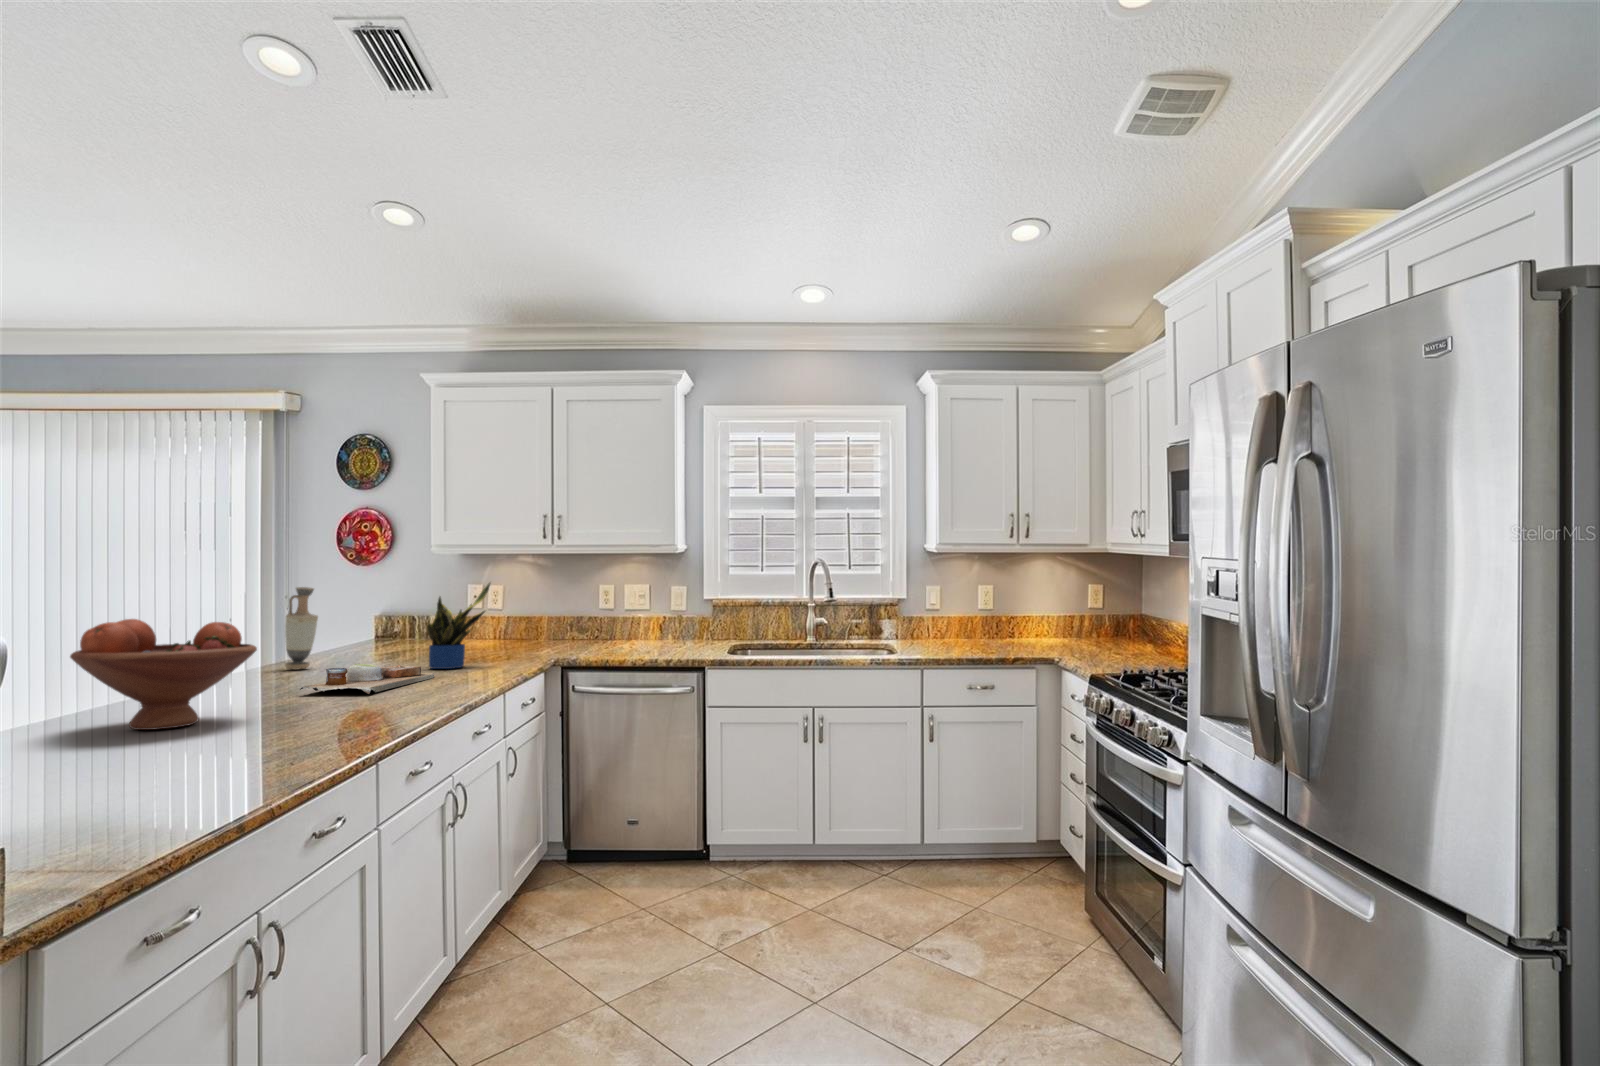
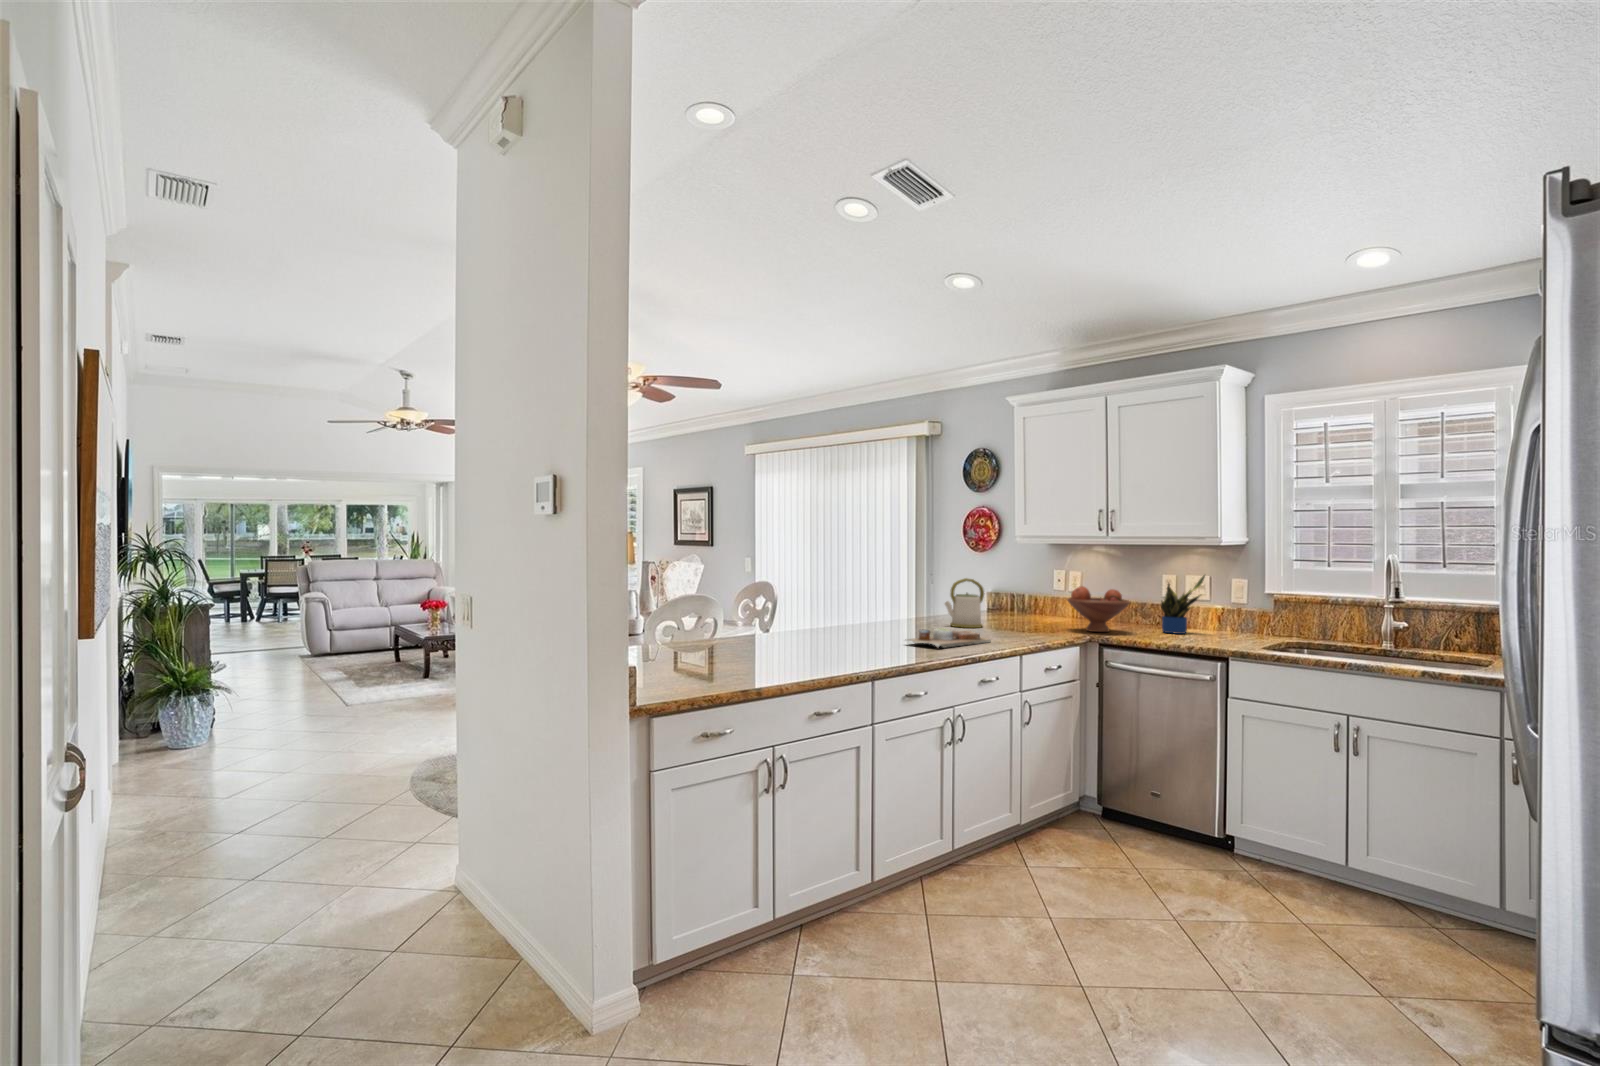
potted plant: present [427,583,490,669] -> present [1161,575,1205,634]
vase: present [285,587,318,670] -> none [914,572,933,627]
kettle: none [334,595,396,665] -> present [945,578,984,628]
fruit bowl: present [70,619,257,730] -> present [1067,586,1130,632]

